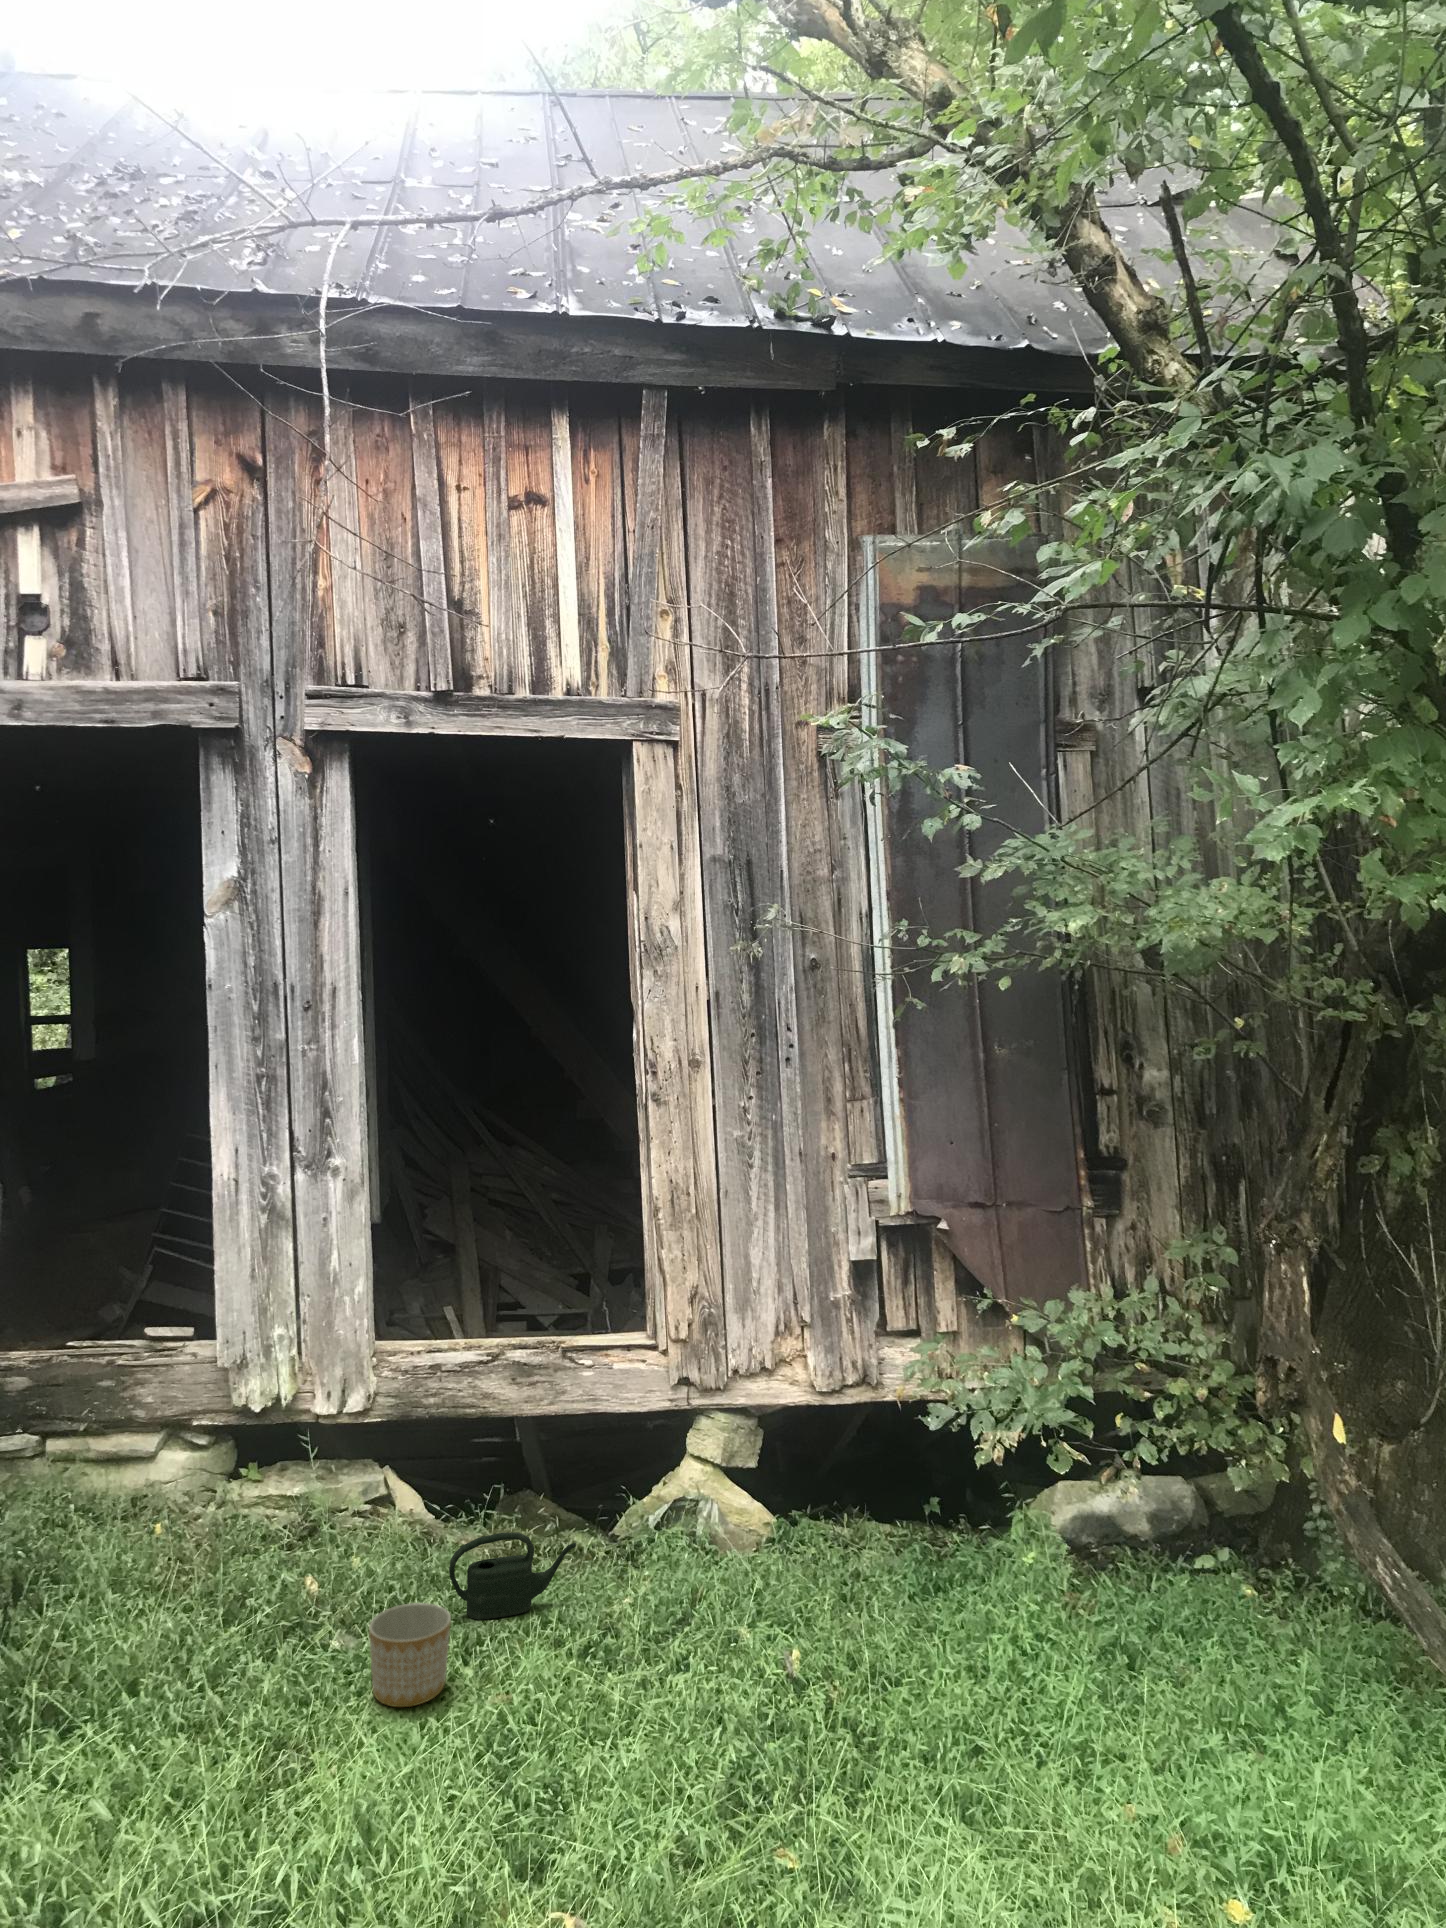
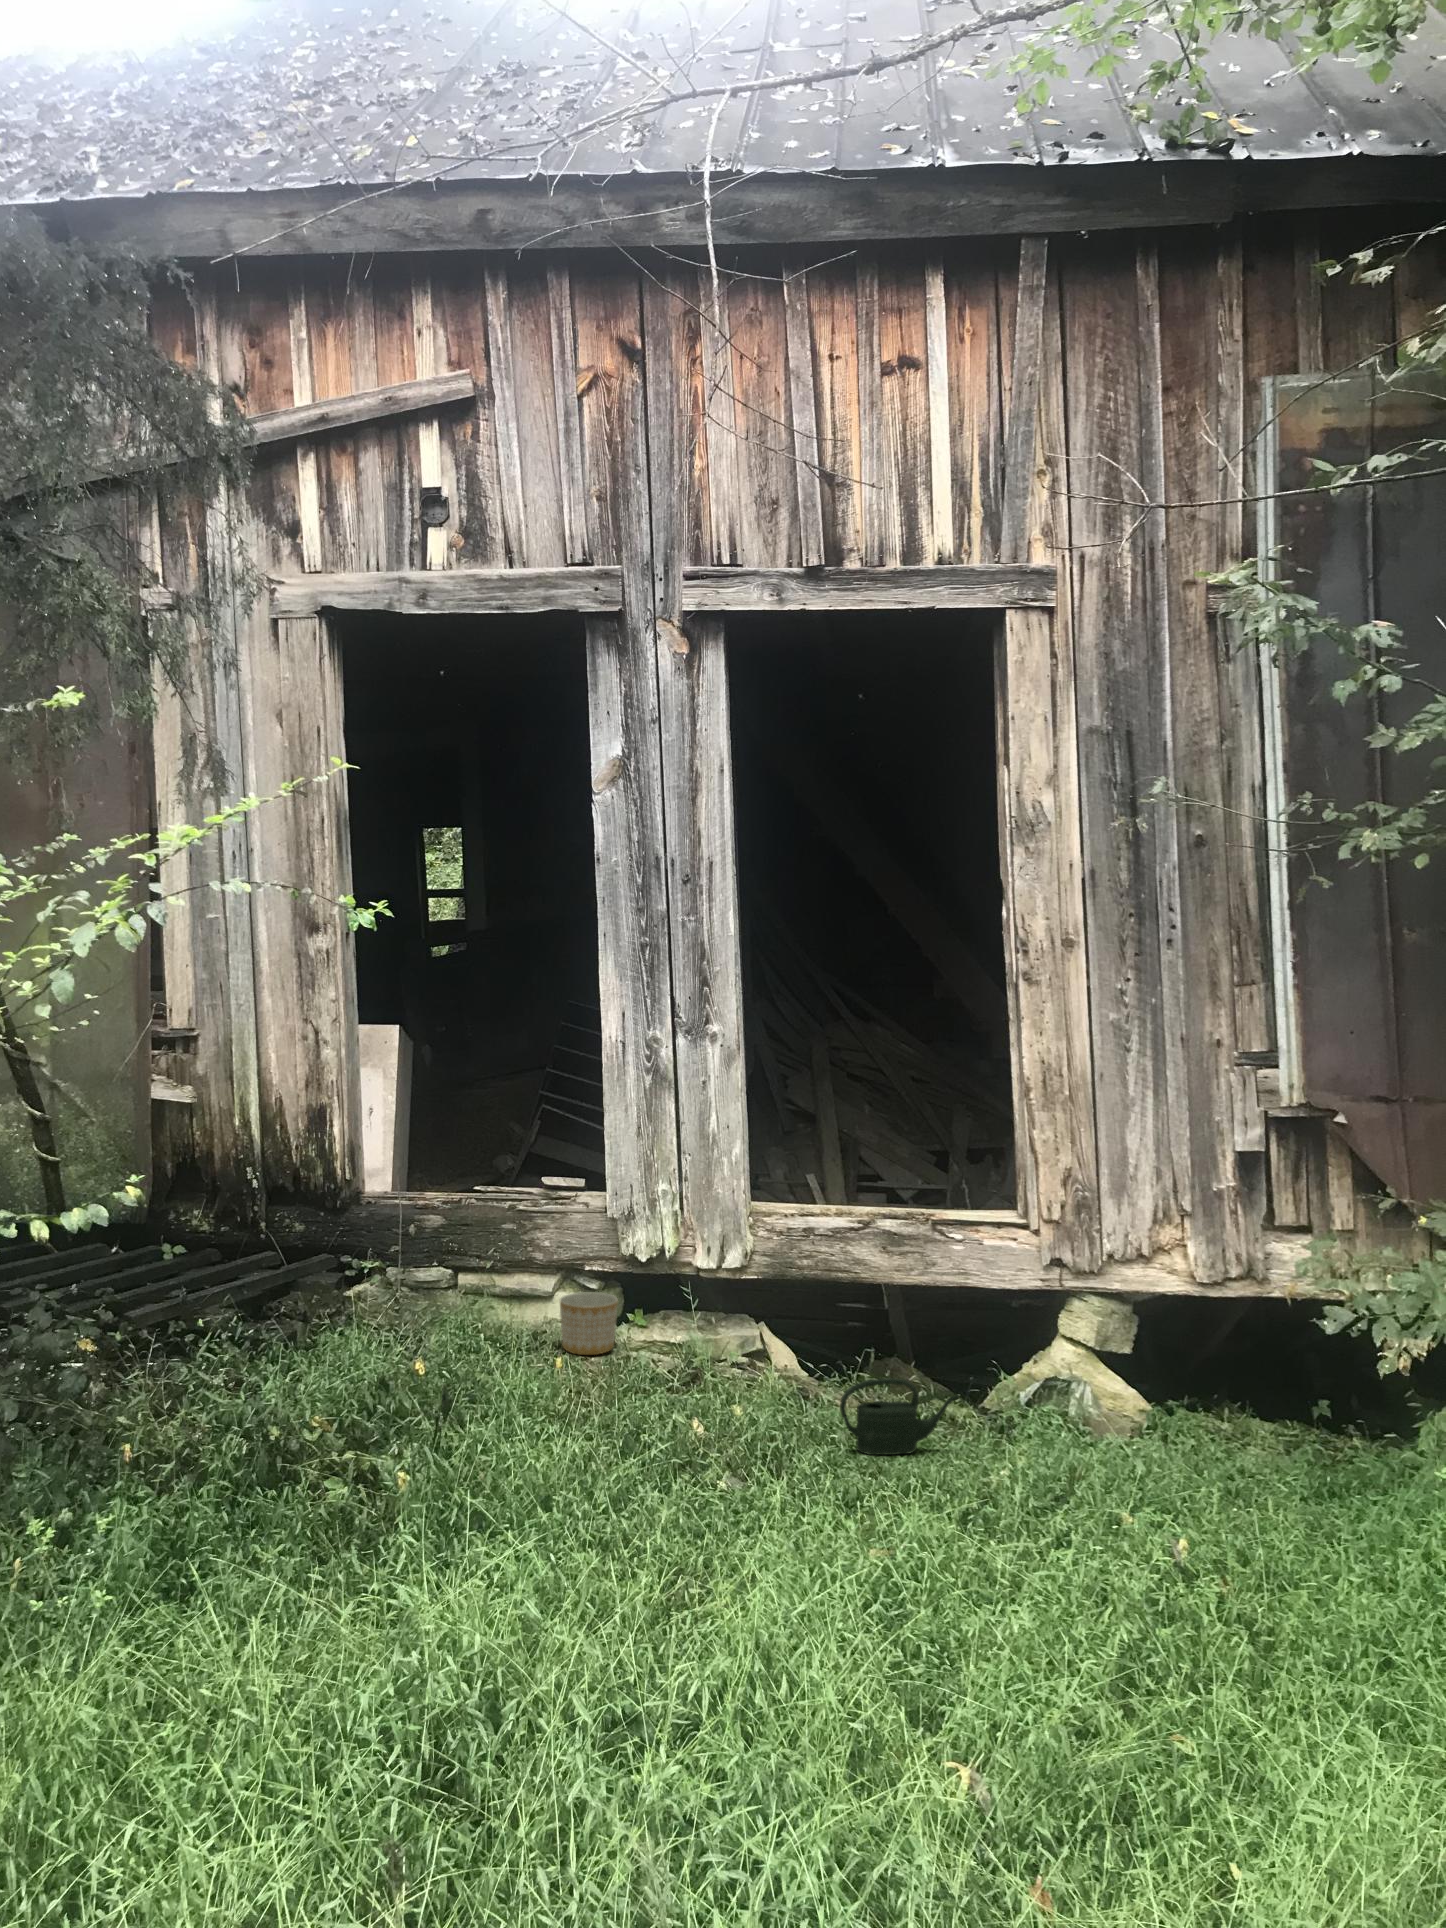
planter: present [369,1603,451,1707] -> present [560,1292,618,1355]

